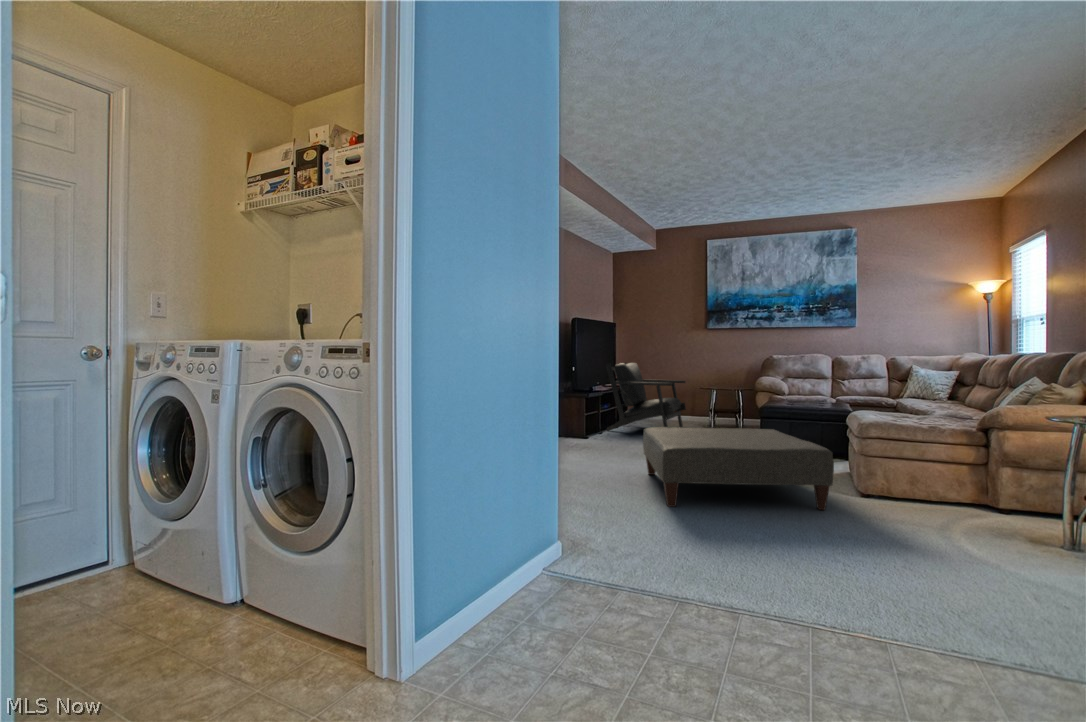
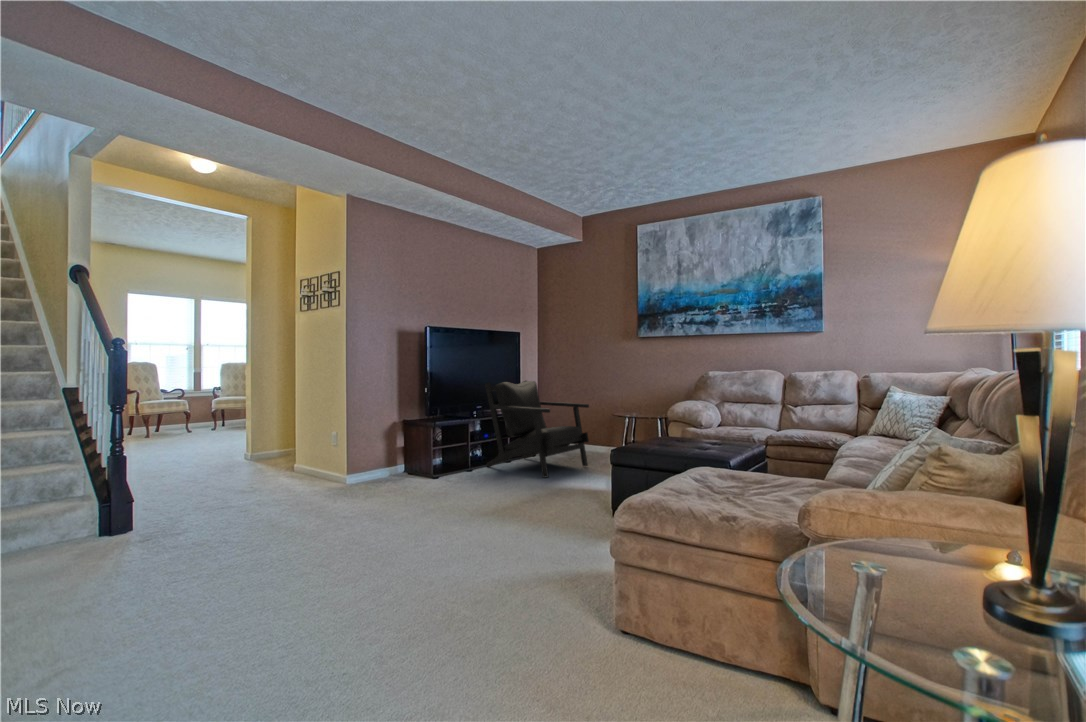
ottoman: present [643,427,834,510] -> none [216,486,544,674]

